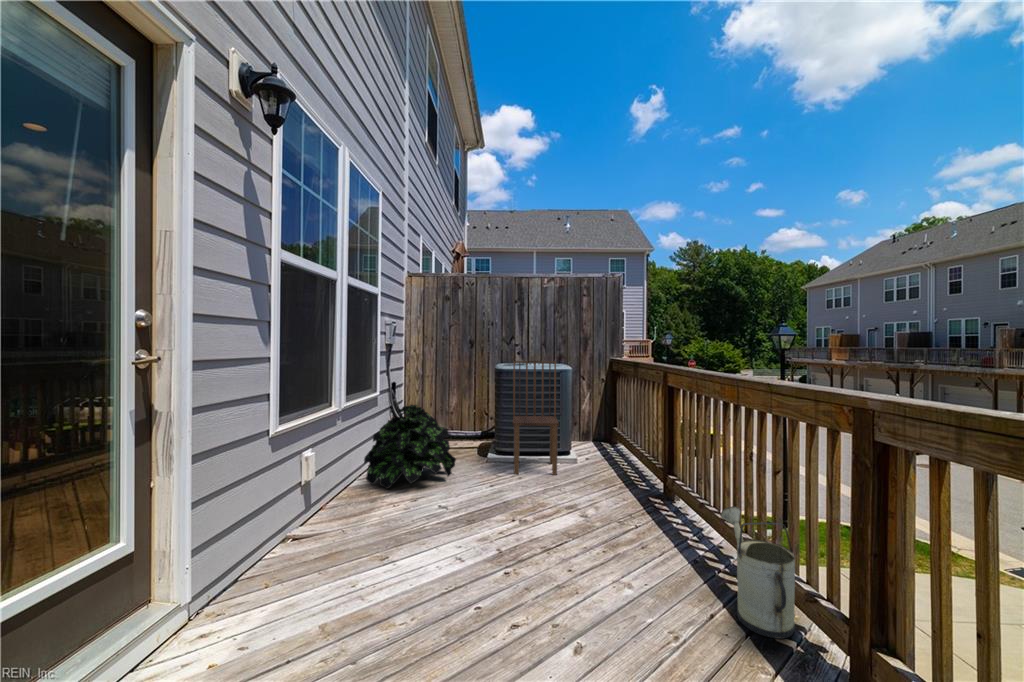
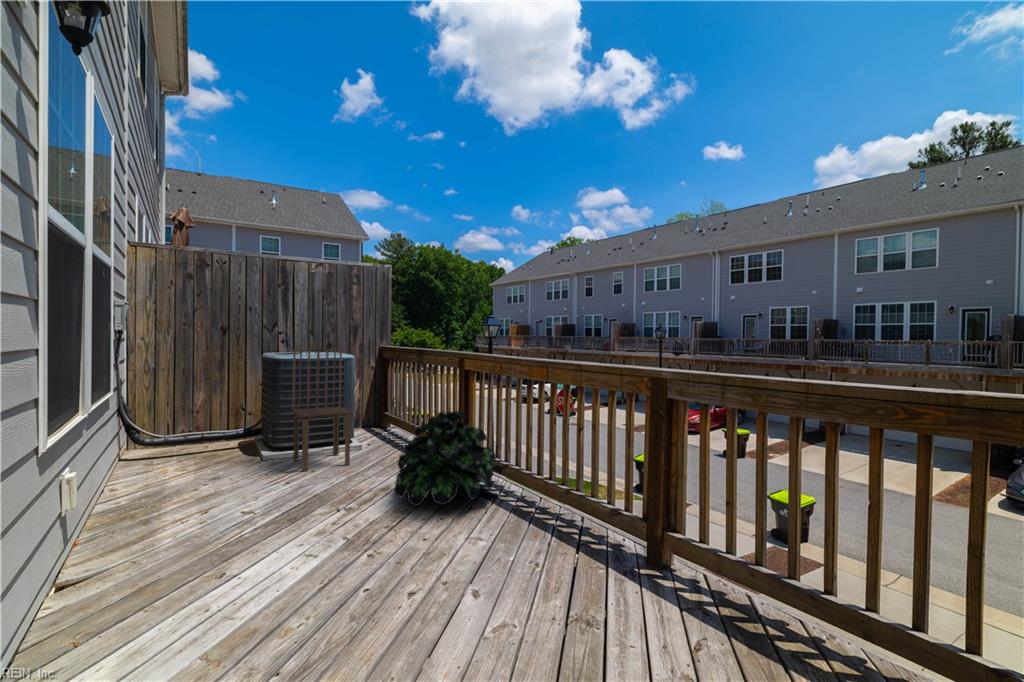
potted plant: present [364,405,456,489] -> present [394,411,503,506]
watering can: present [720,506,795,639] -> none [533,457,590,539]

